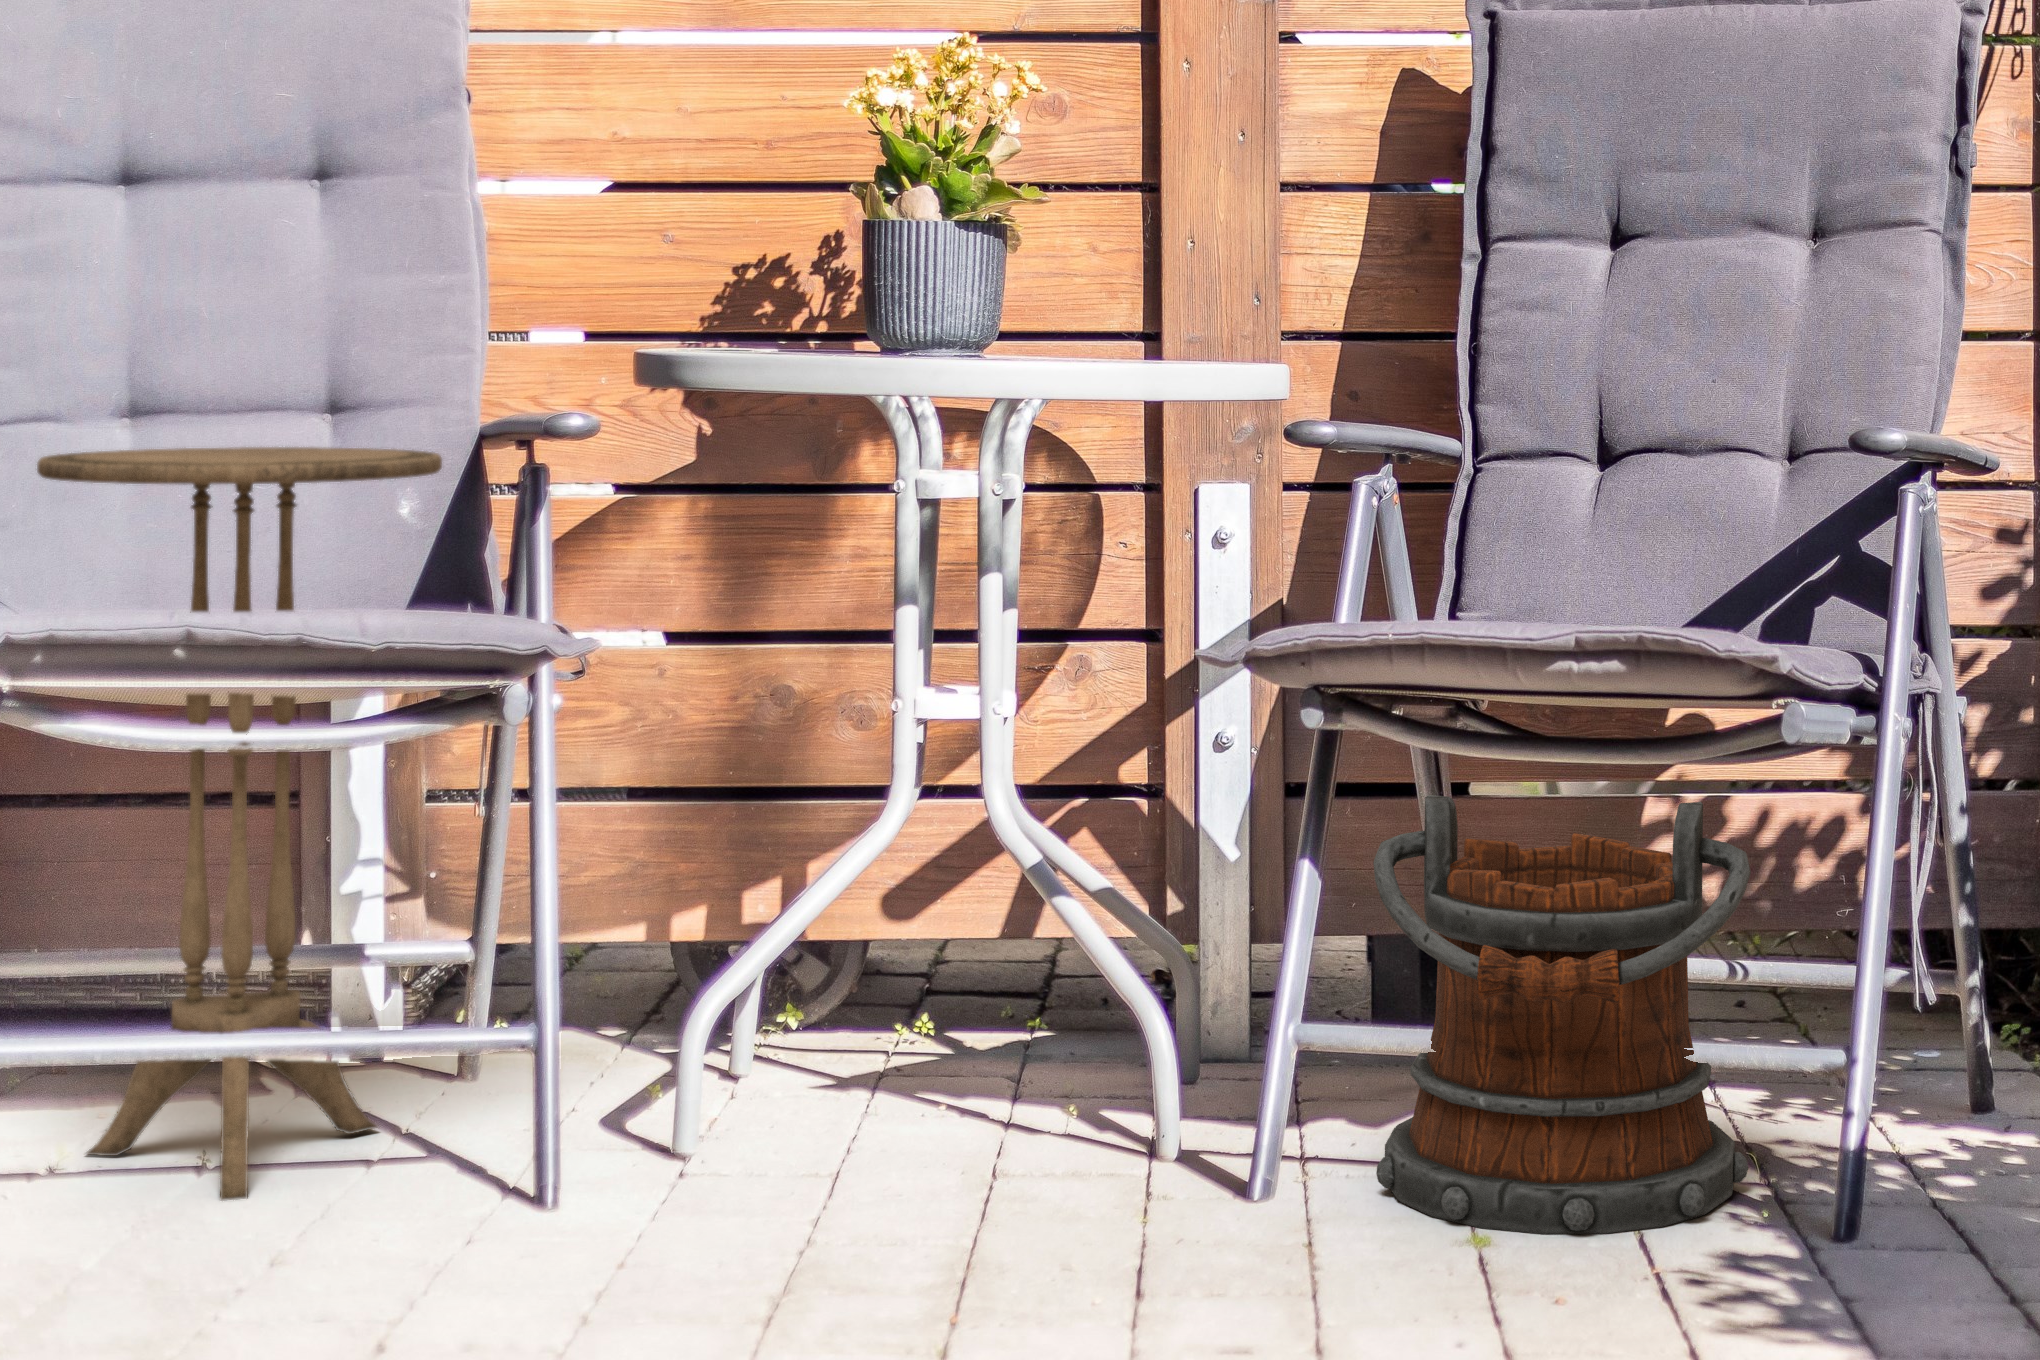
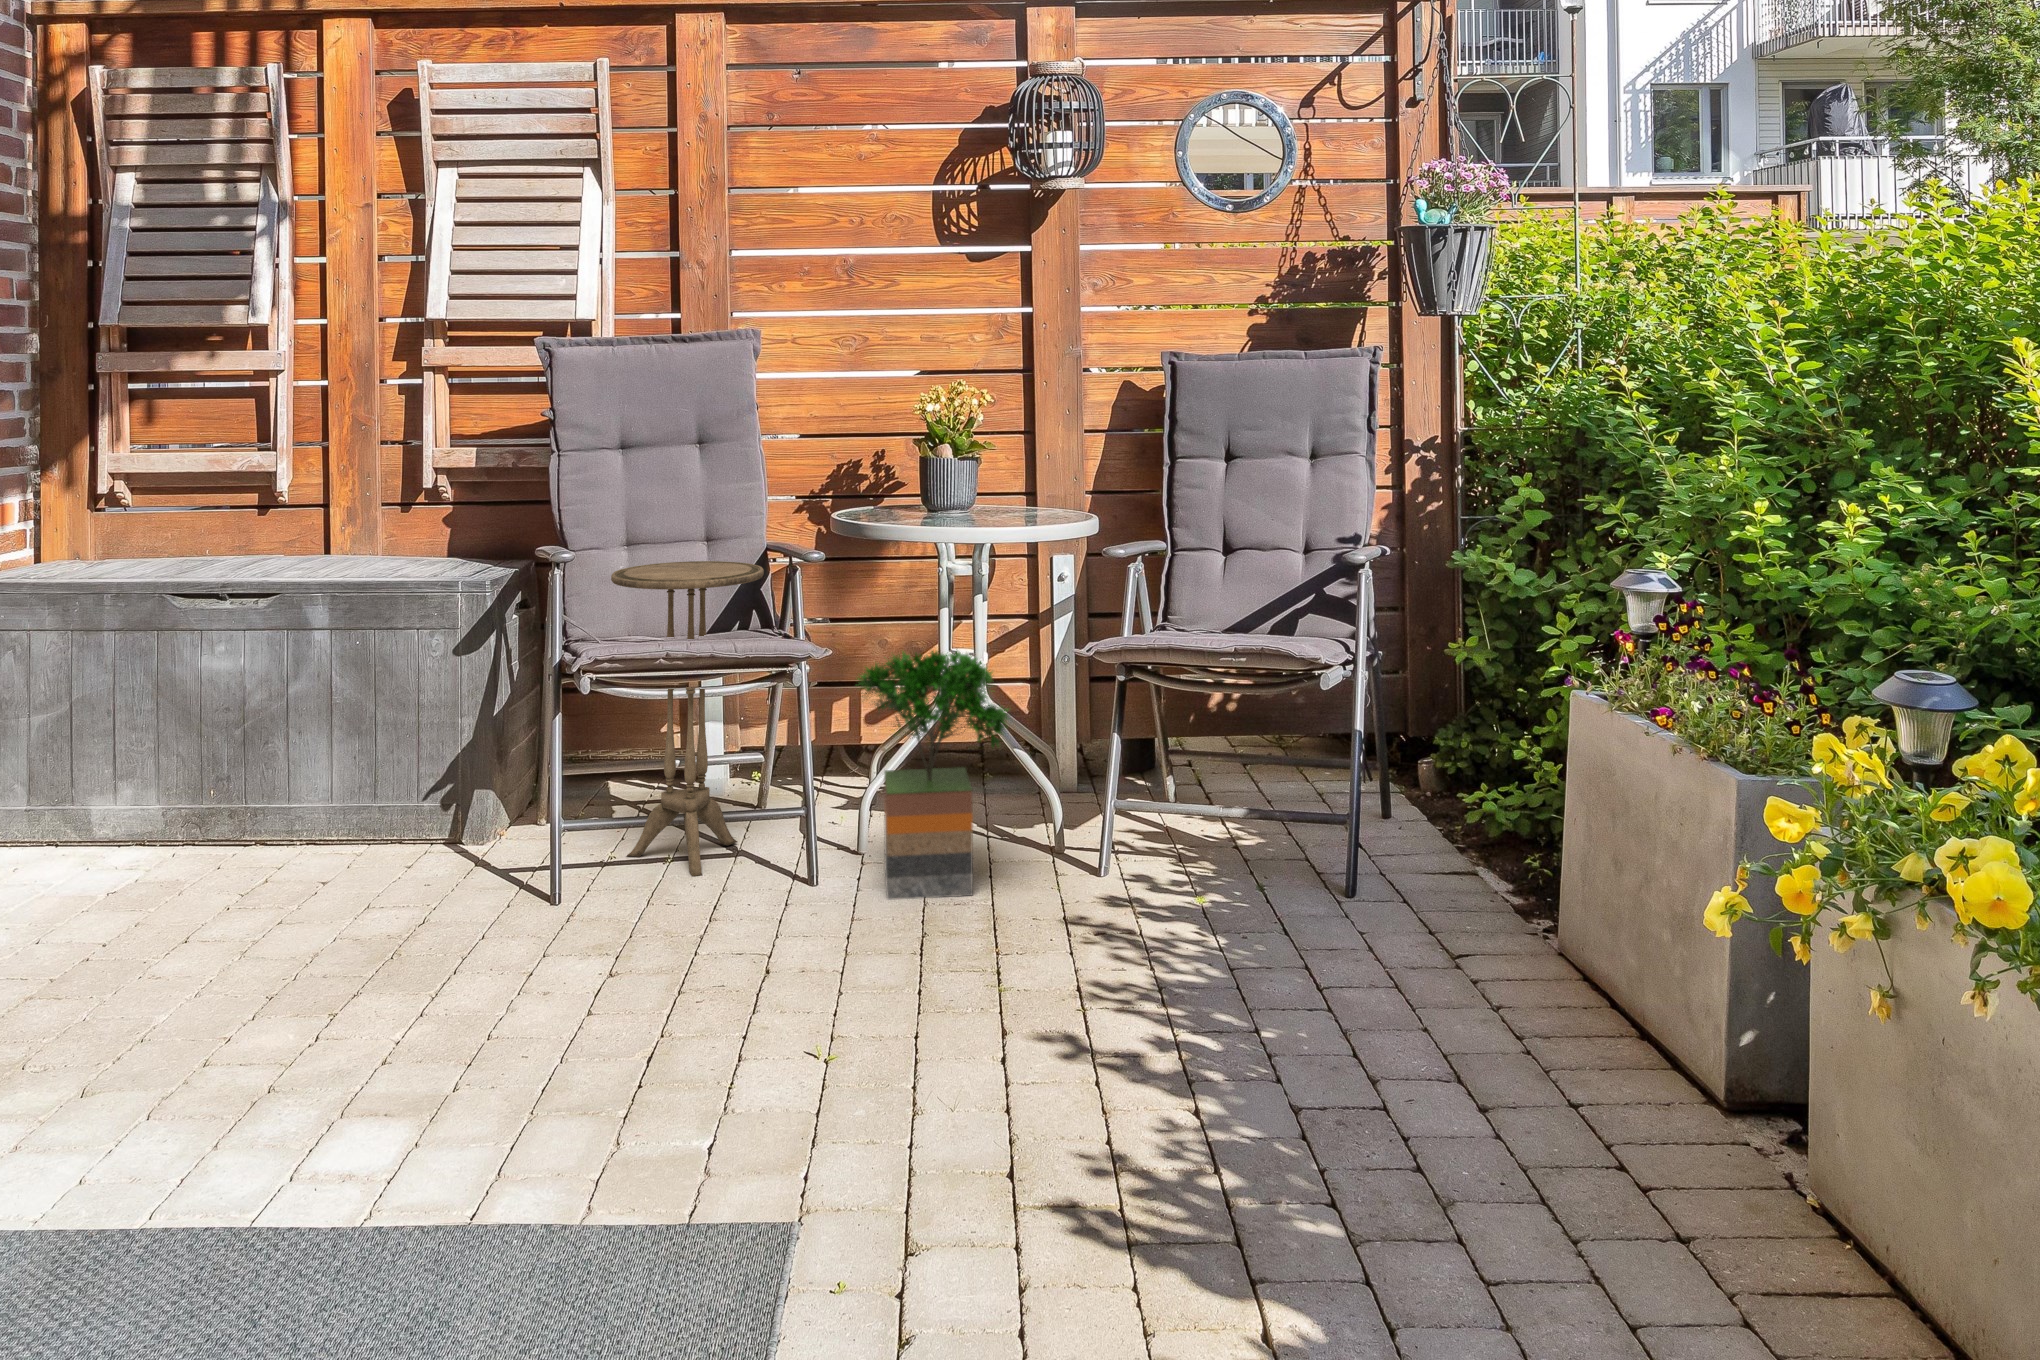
potted tree: none [624,641,1025,1255] -> present [858,651,1009,900]
bucket: present [1373,795,1751,1234] -> none [1147,704,1303,889]

